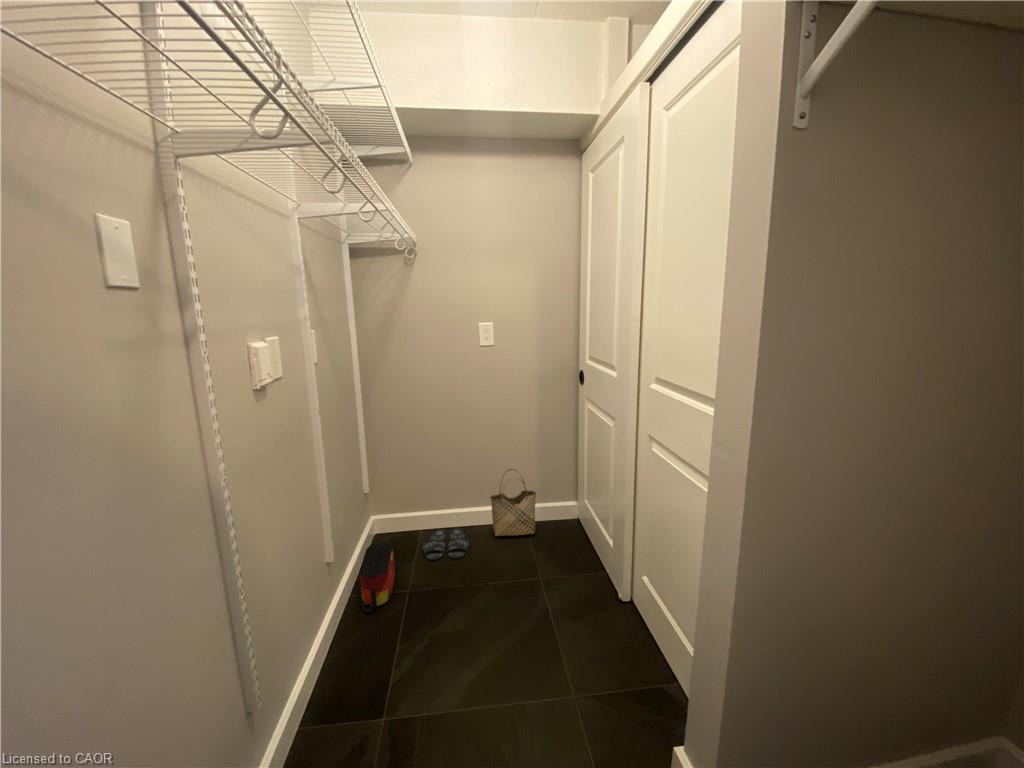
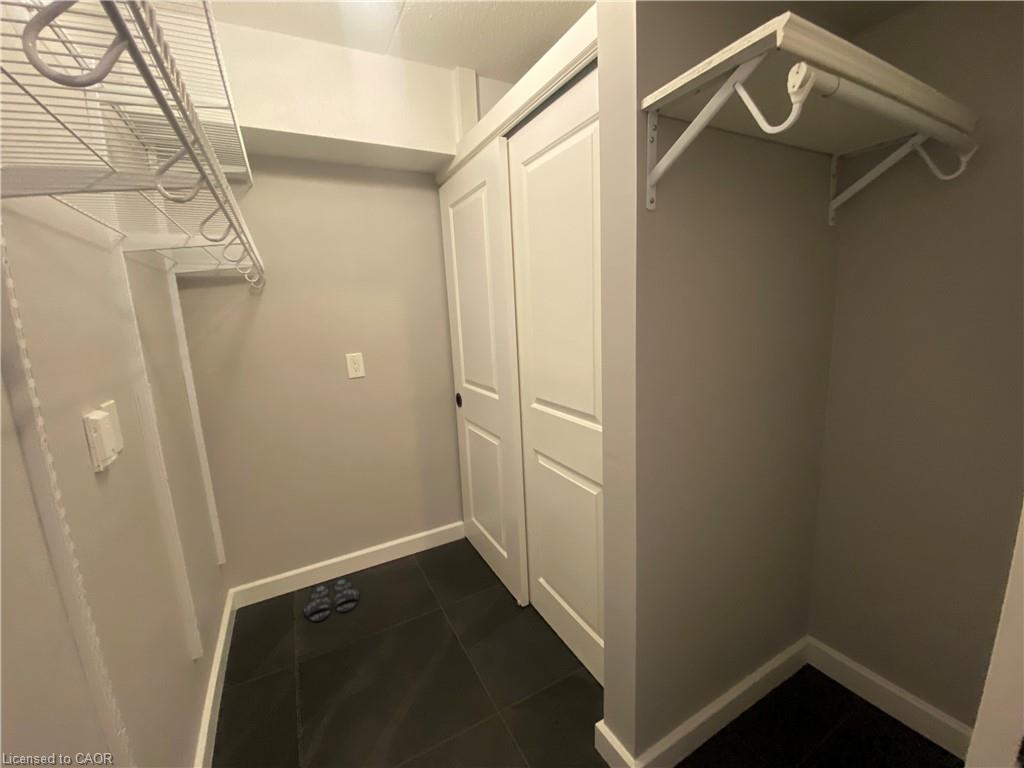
woven basket: present [490,469,536,536] -> none [377,501,428,576]
bag: present [359,542,395,612] -> none [232,617,276,707]

